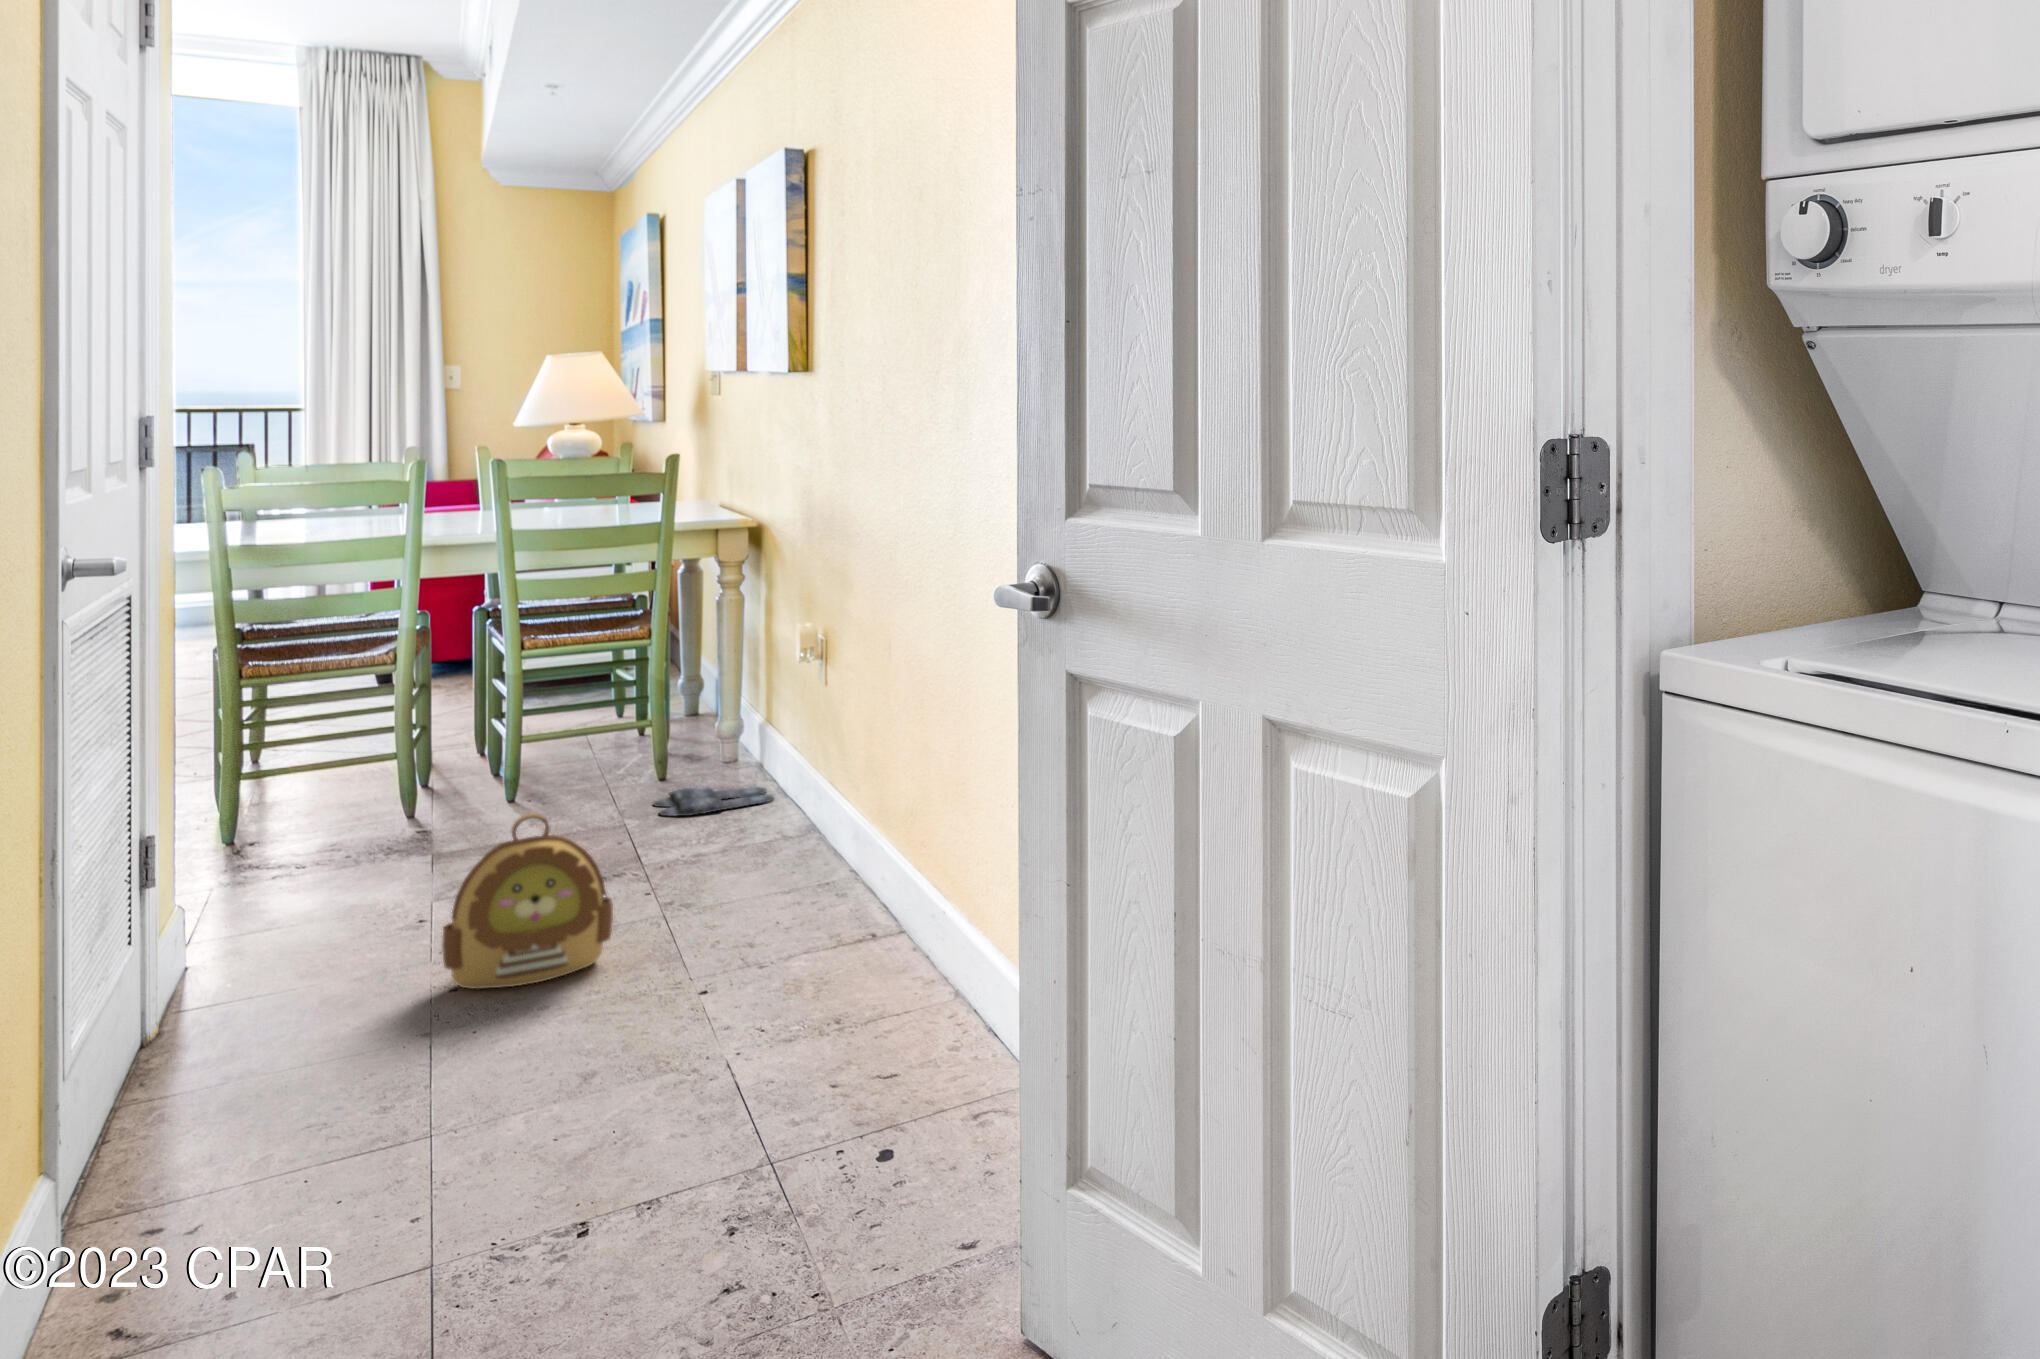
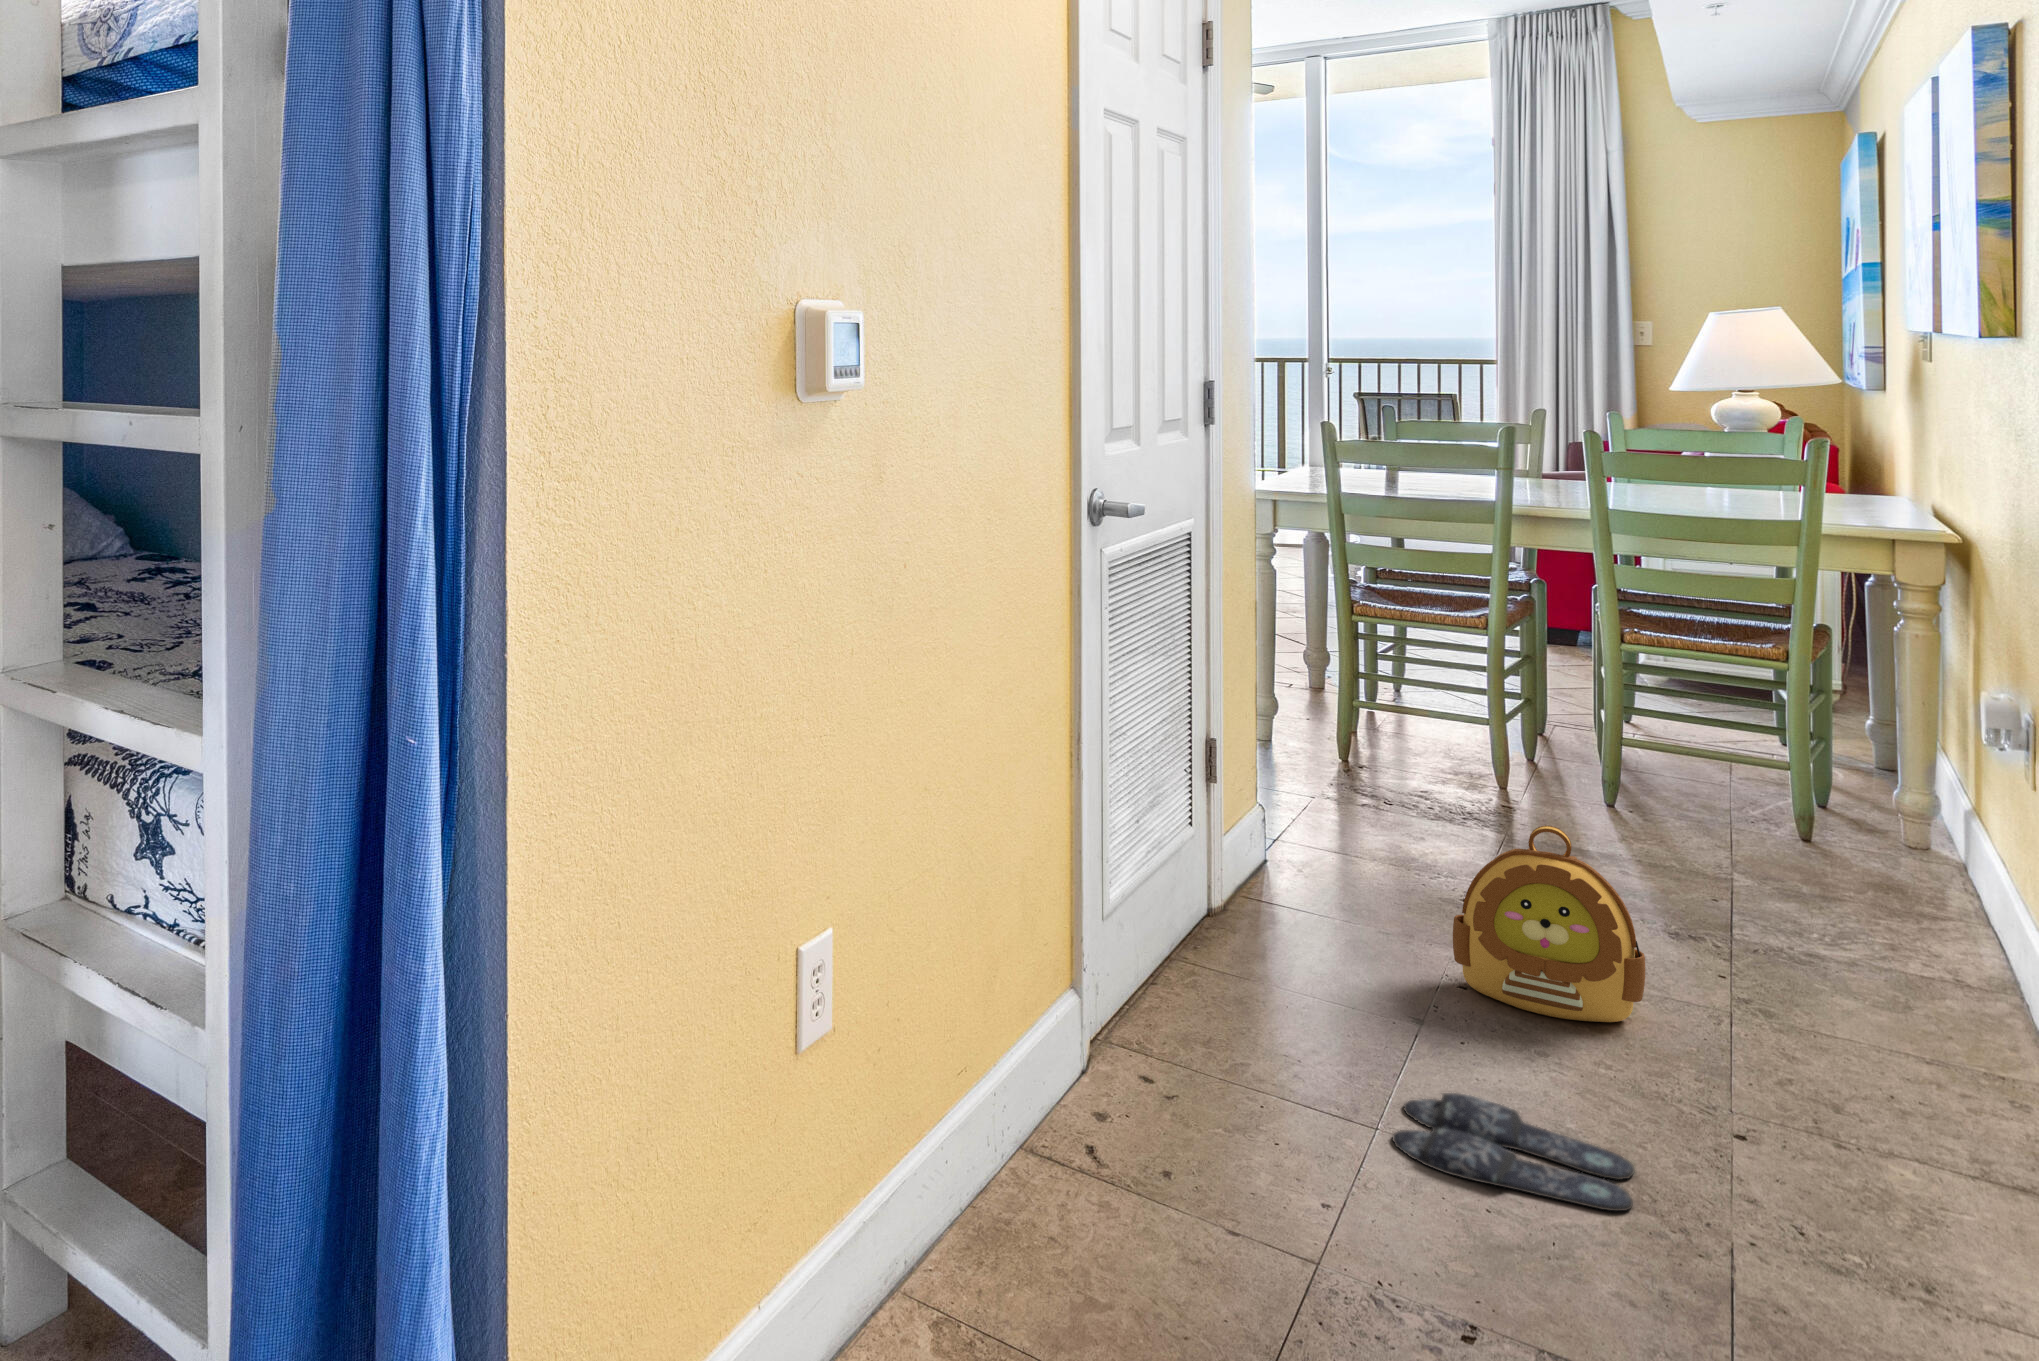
slippers: present [653,787,774,816] -> present [1392,1093,1634,1211]

